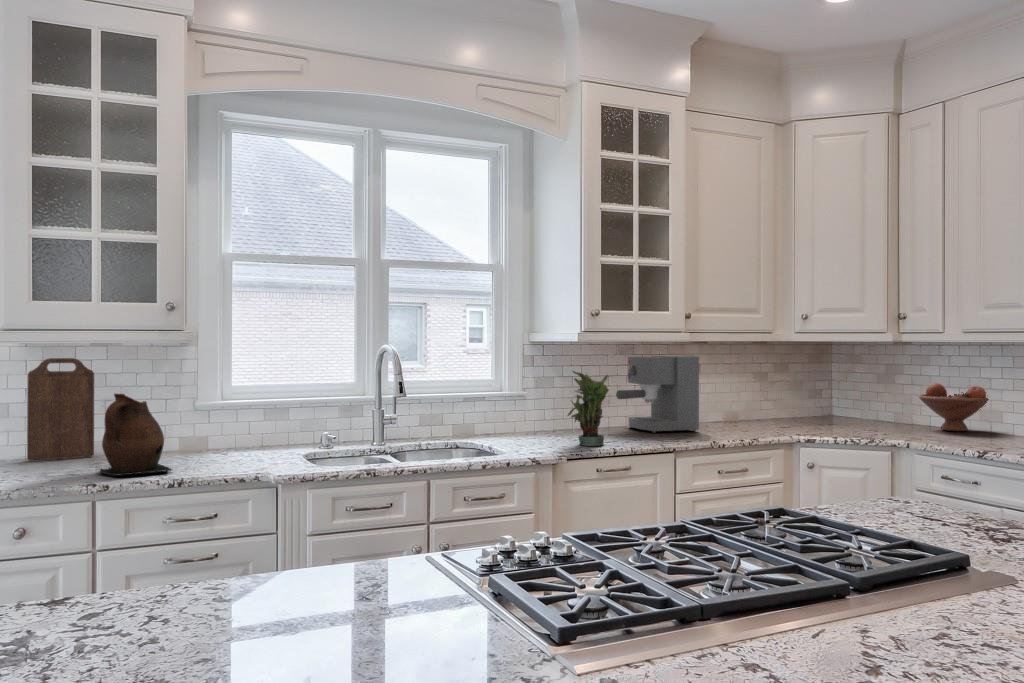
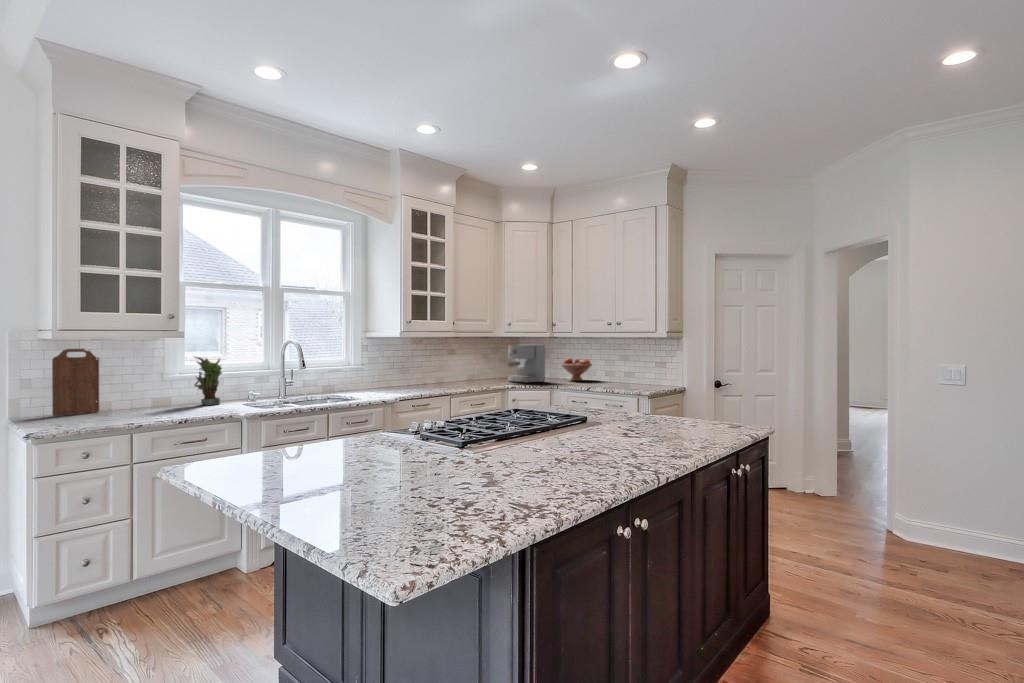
coffee maker: present [616,356,699,433] -> present [508,344,545,383]
potted plant: present [568,371,609,446] -> present [194,357,222,405]
ceramic pitcher: present [99,394,172,476] -> none [124,370,178,419]

